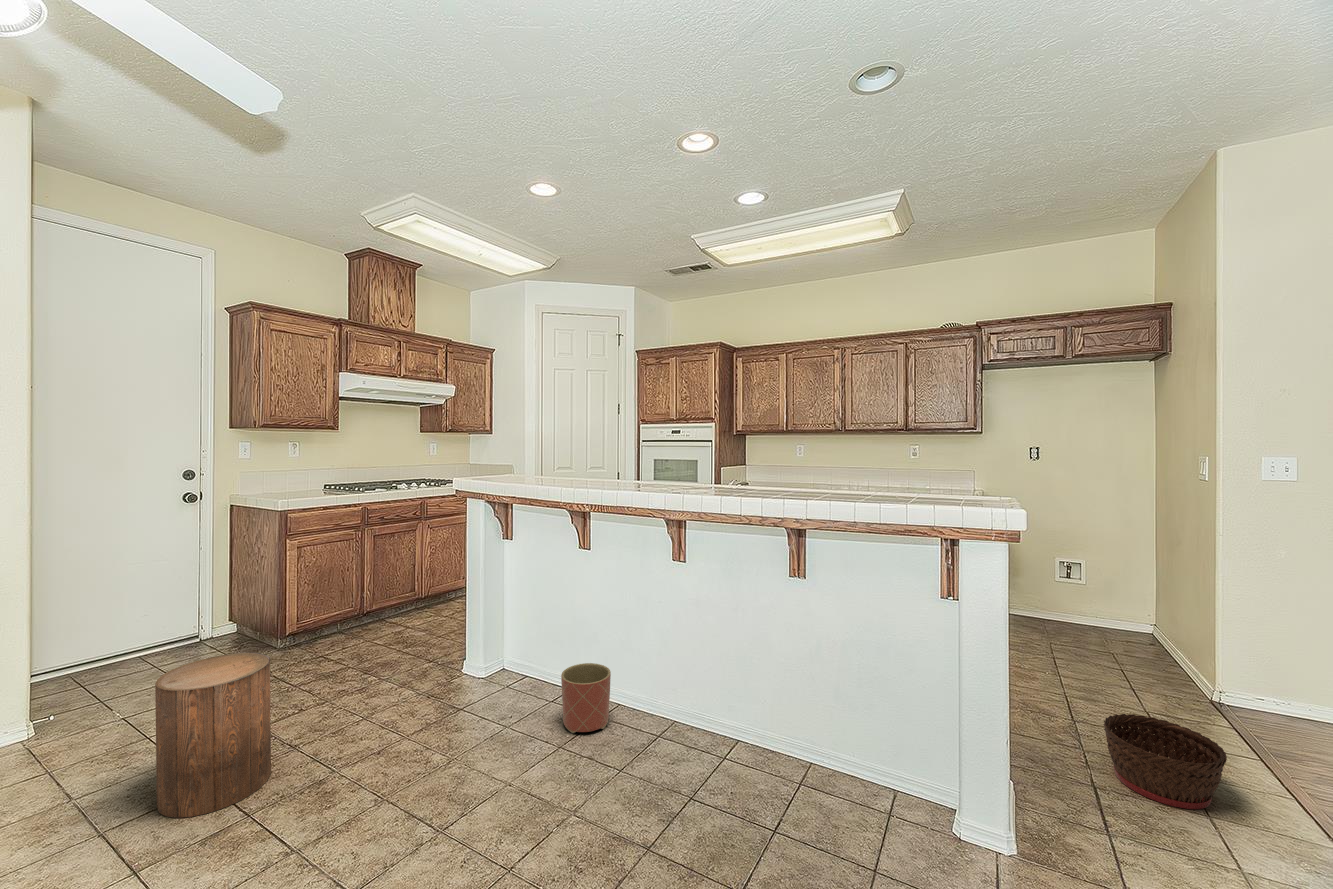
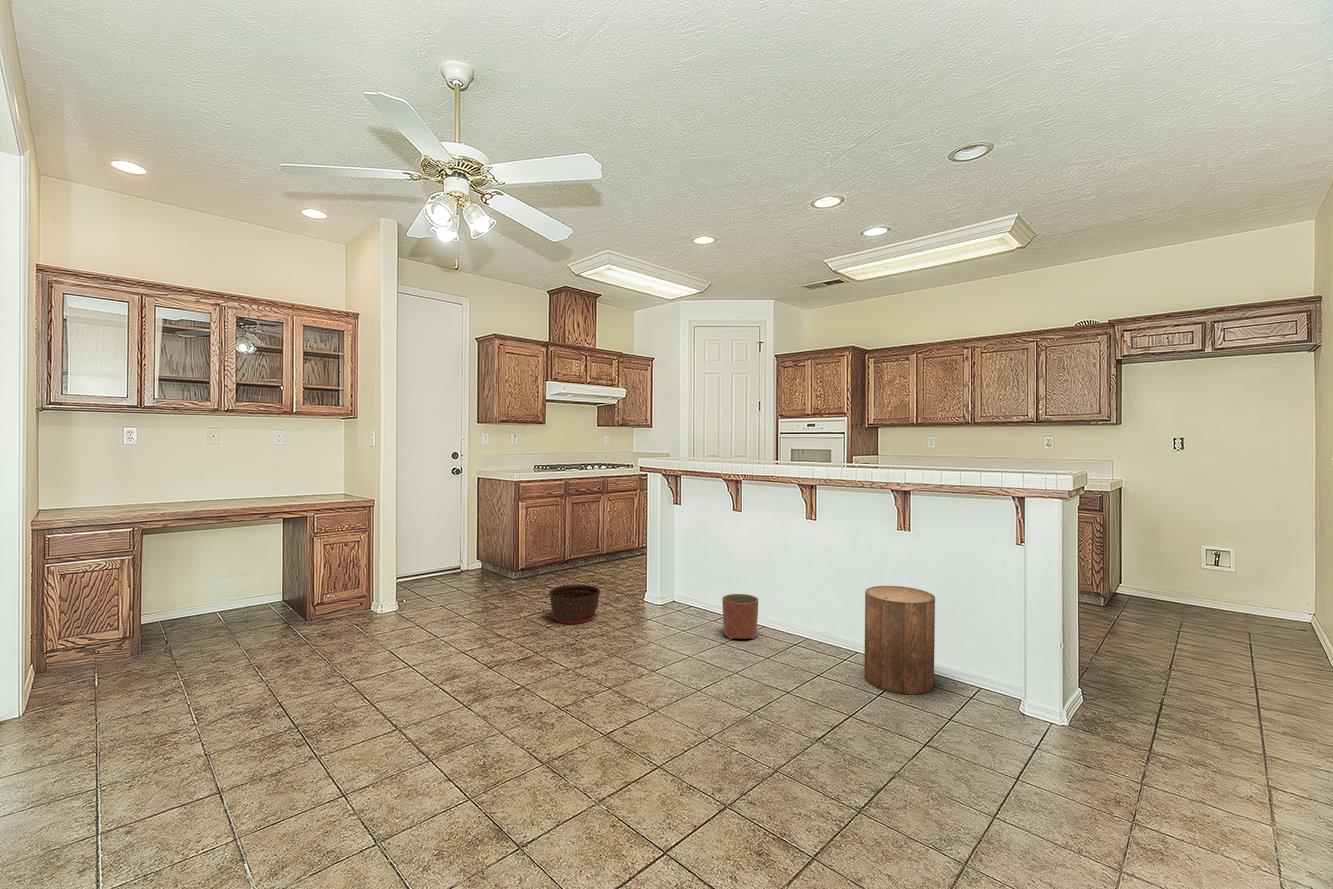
stool: present [155,653,271,818] -> present [864,586,935,694]
basket: present [1103,714,1227,809] -> present [549,585,600,624]

